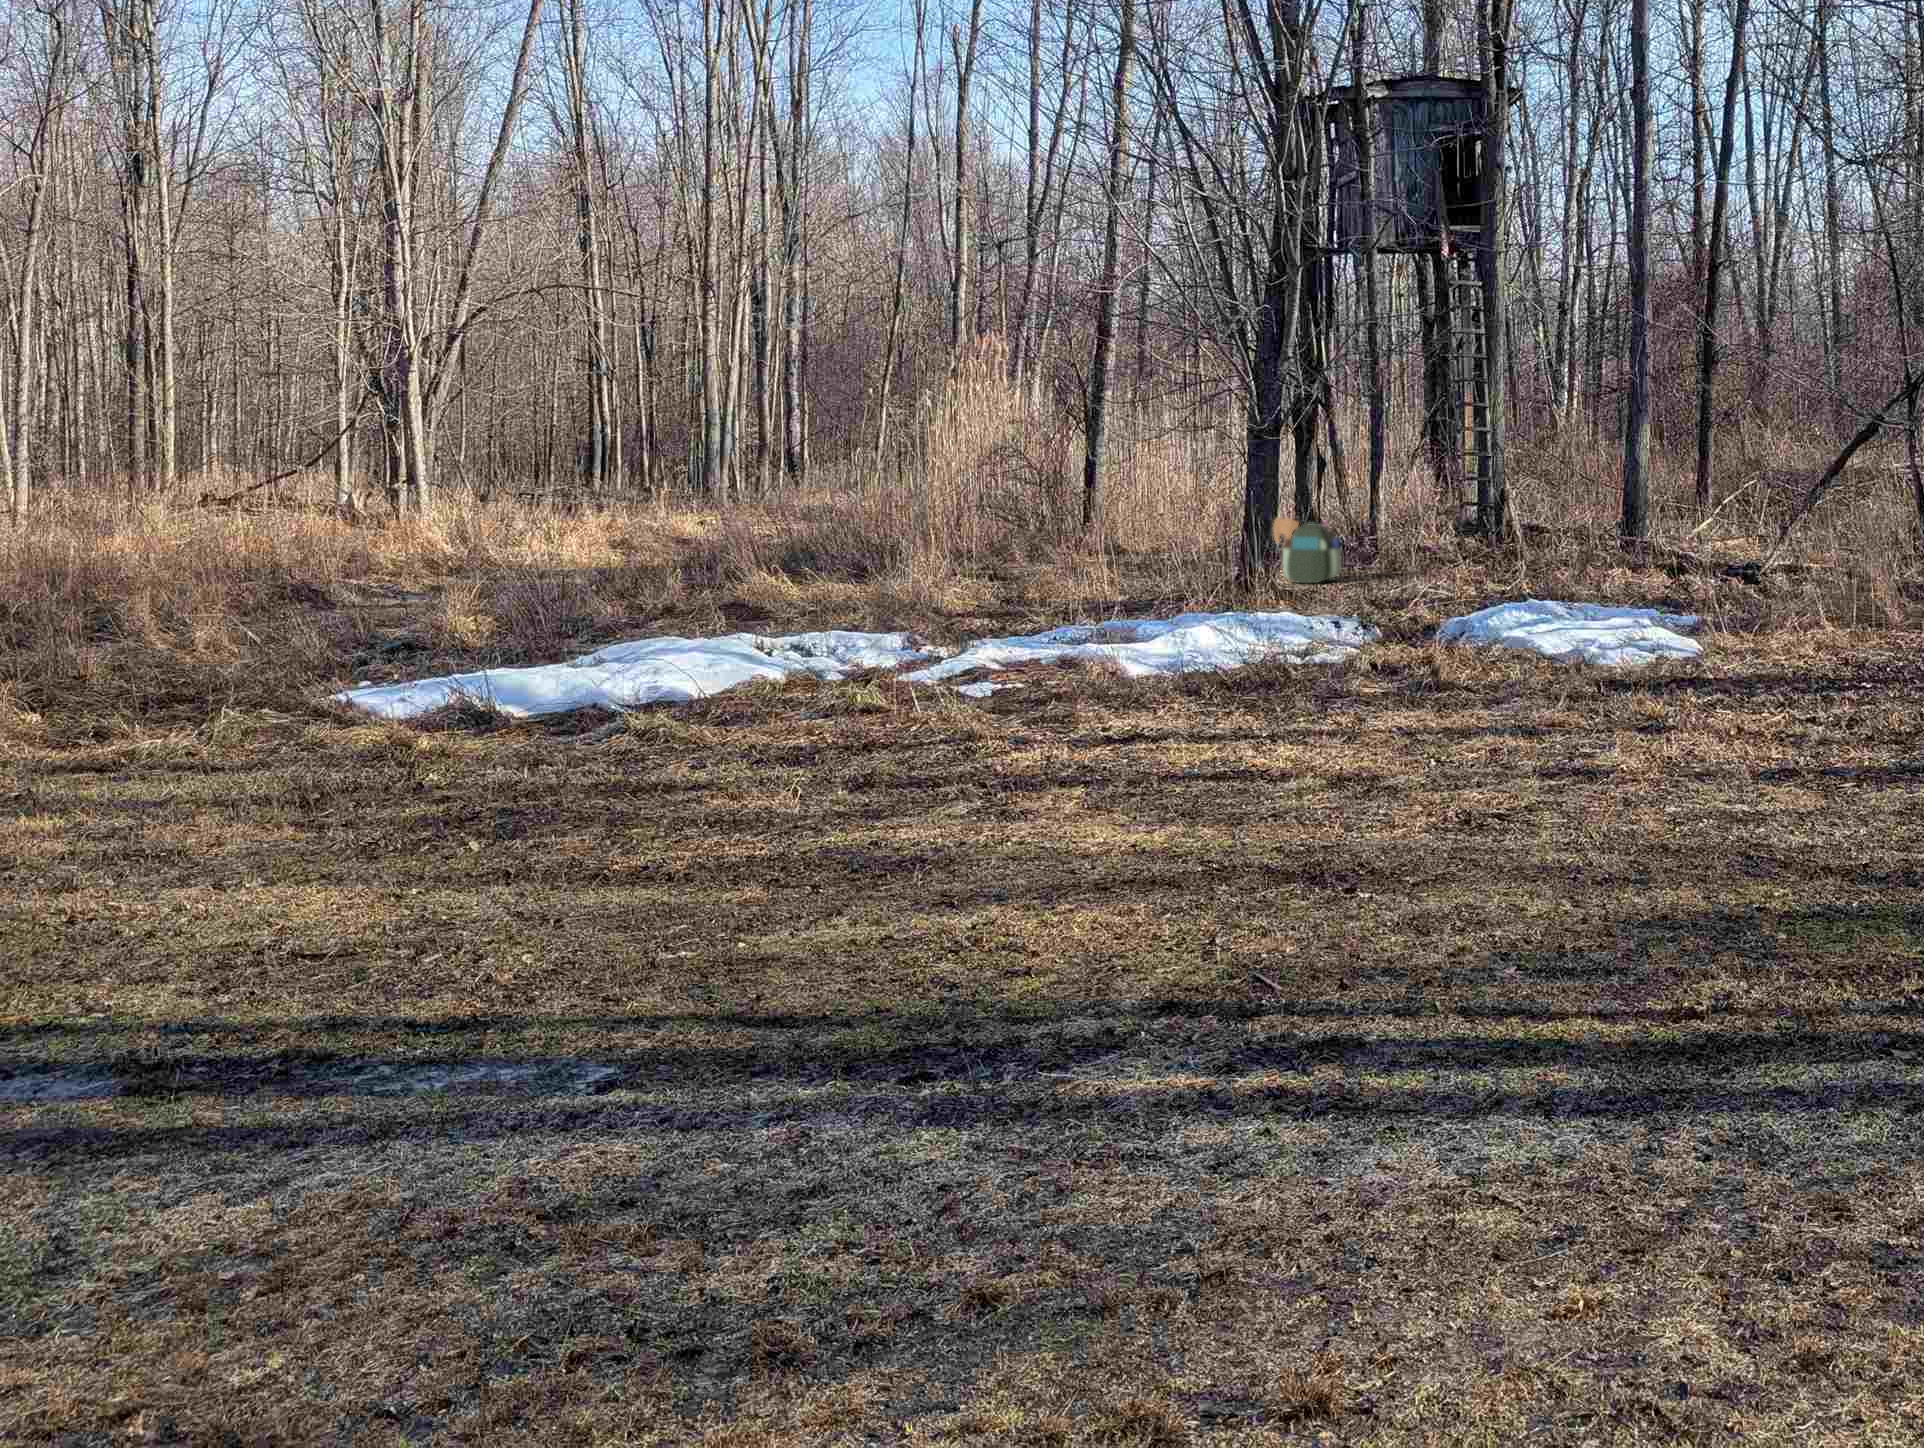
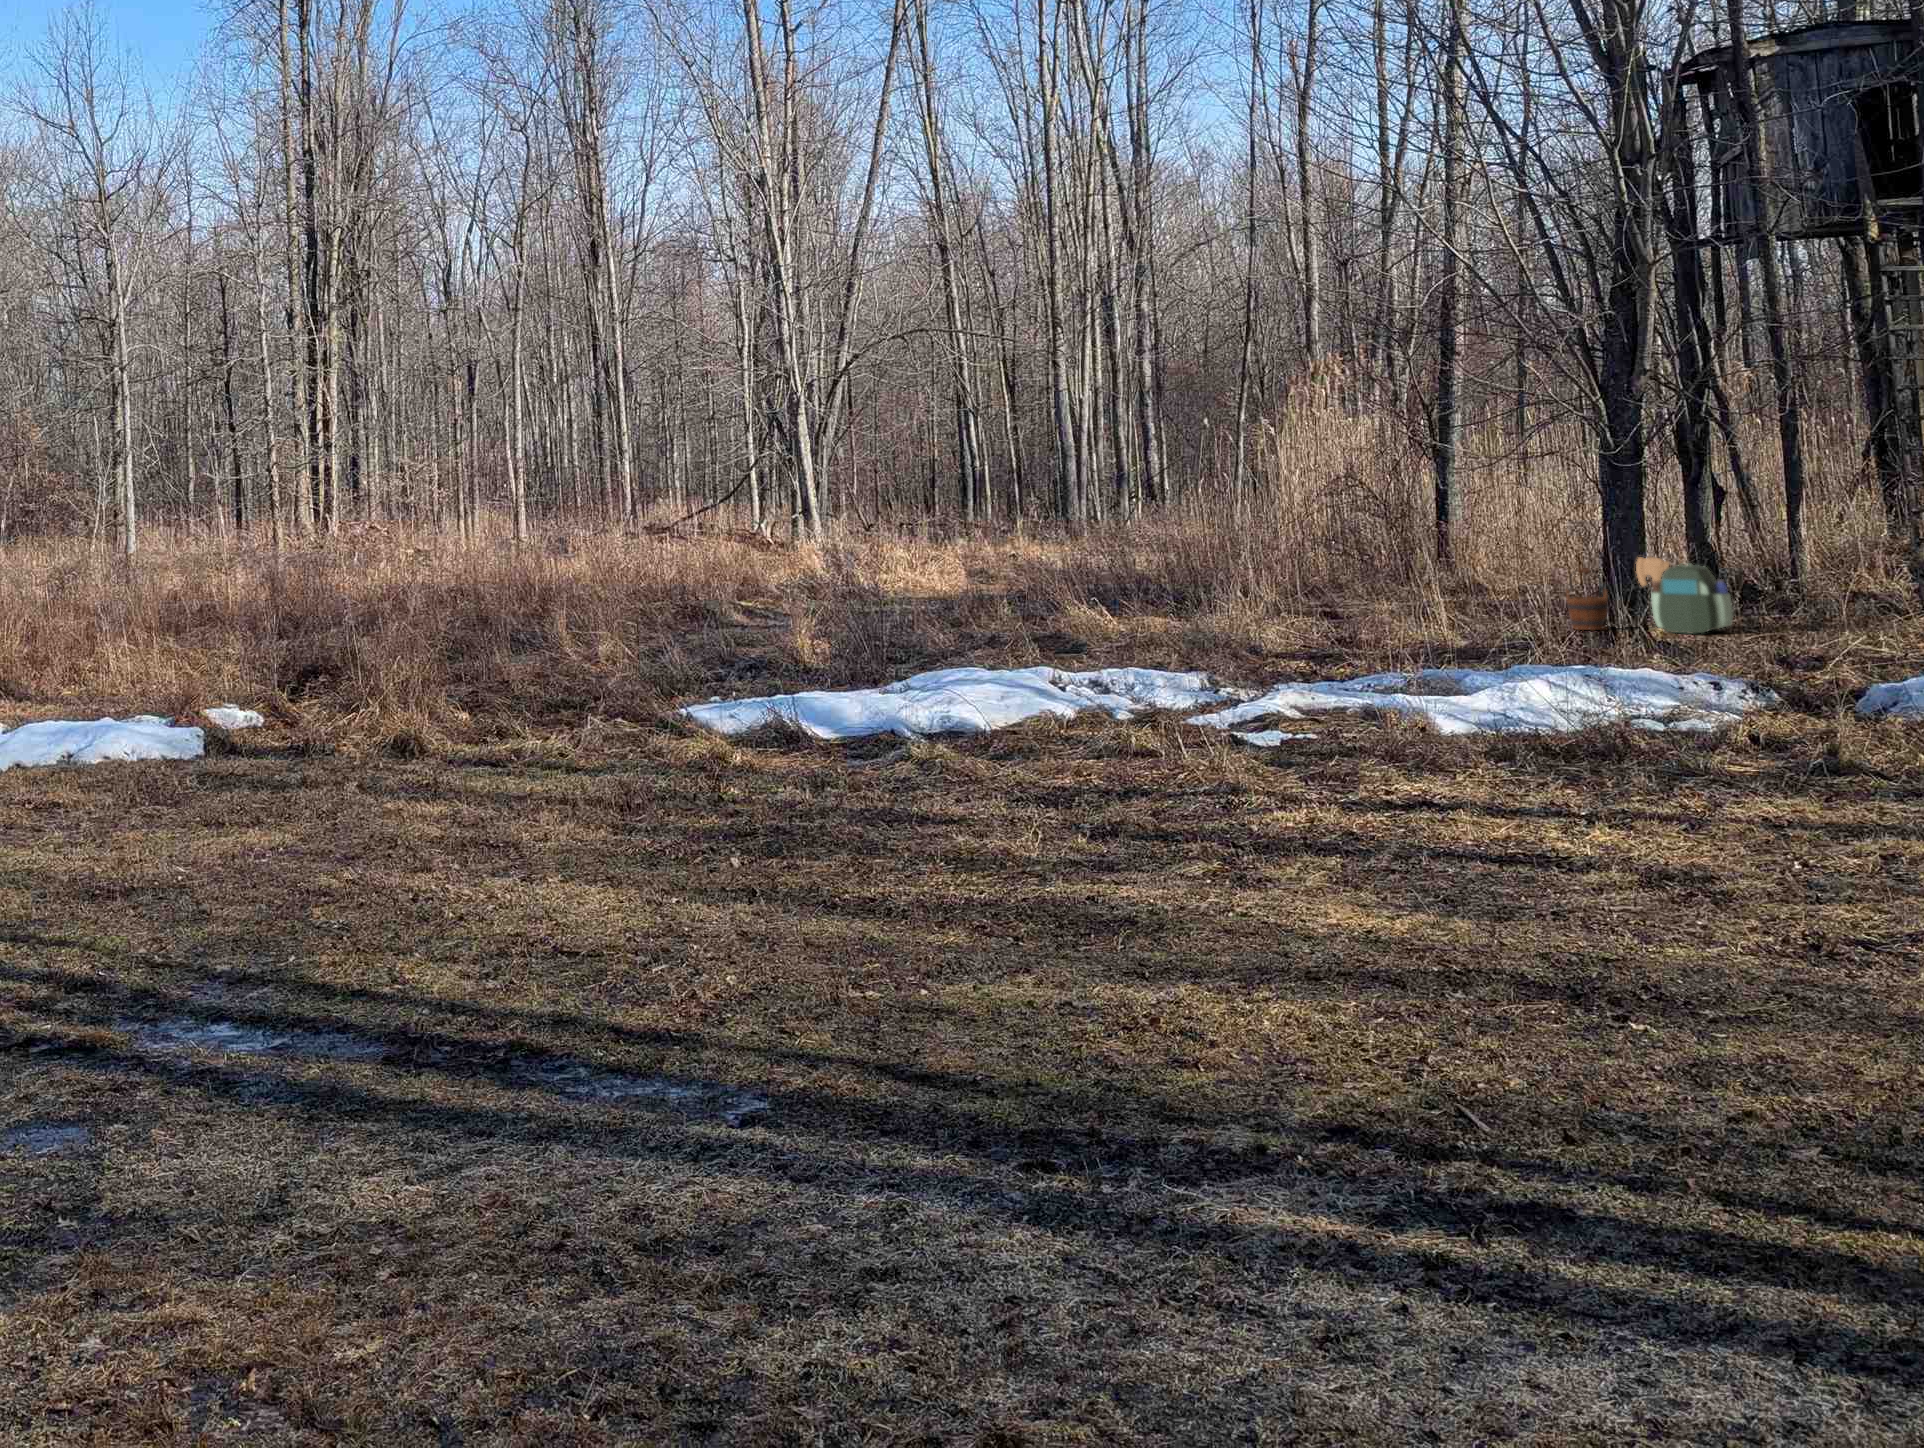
wooden bucket: none [1215,528,1250,583] -> present [1564,568,1609,630]

